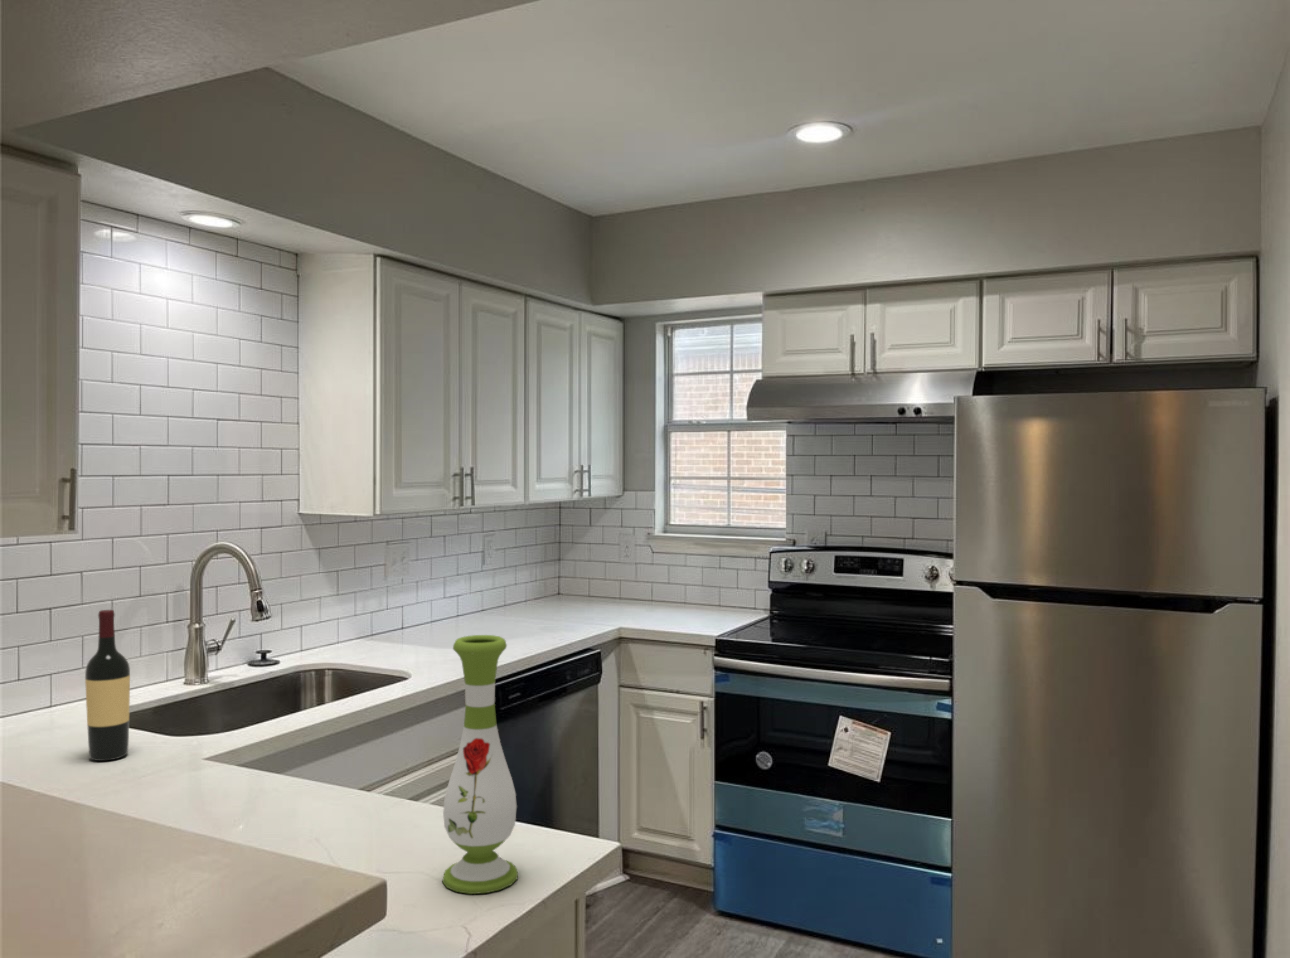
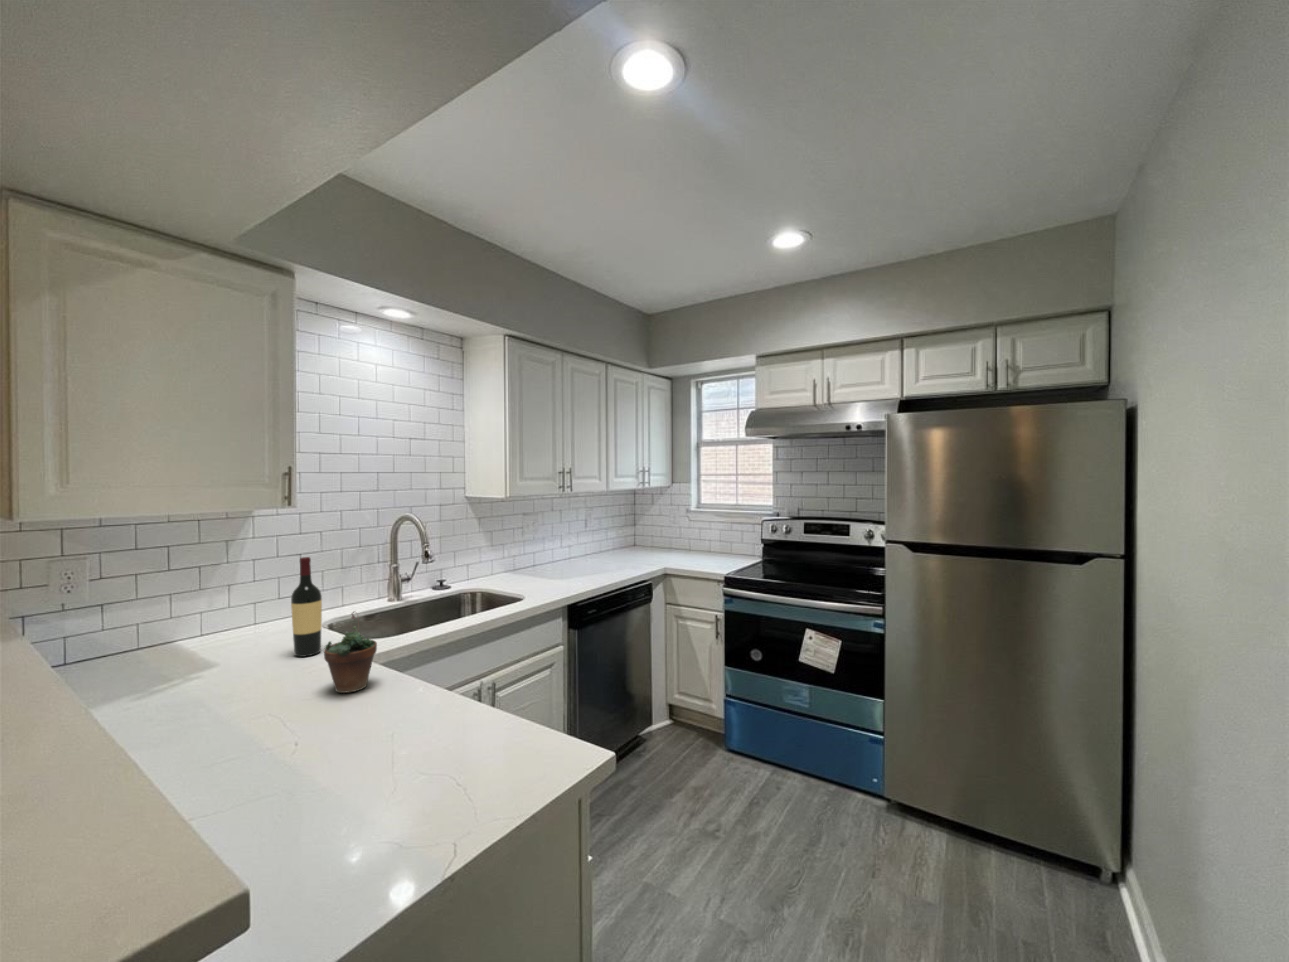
vase: present [442,635,518,894] -> none [475,583,535,790]
succulent plant: none [171,685,246,802] -> present [324,612,377,693]

